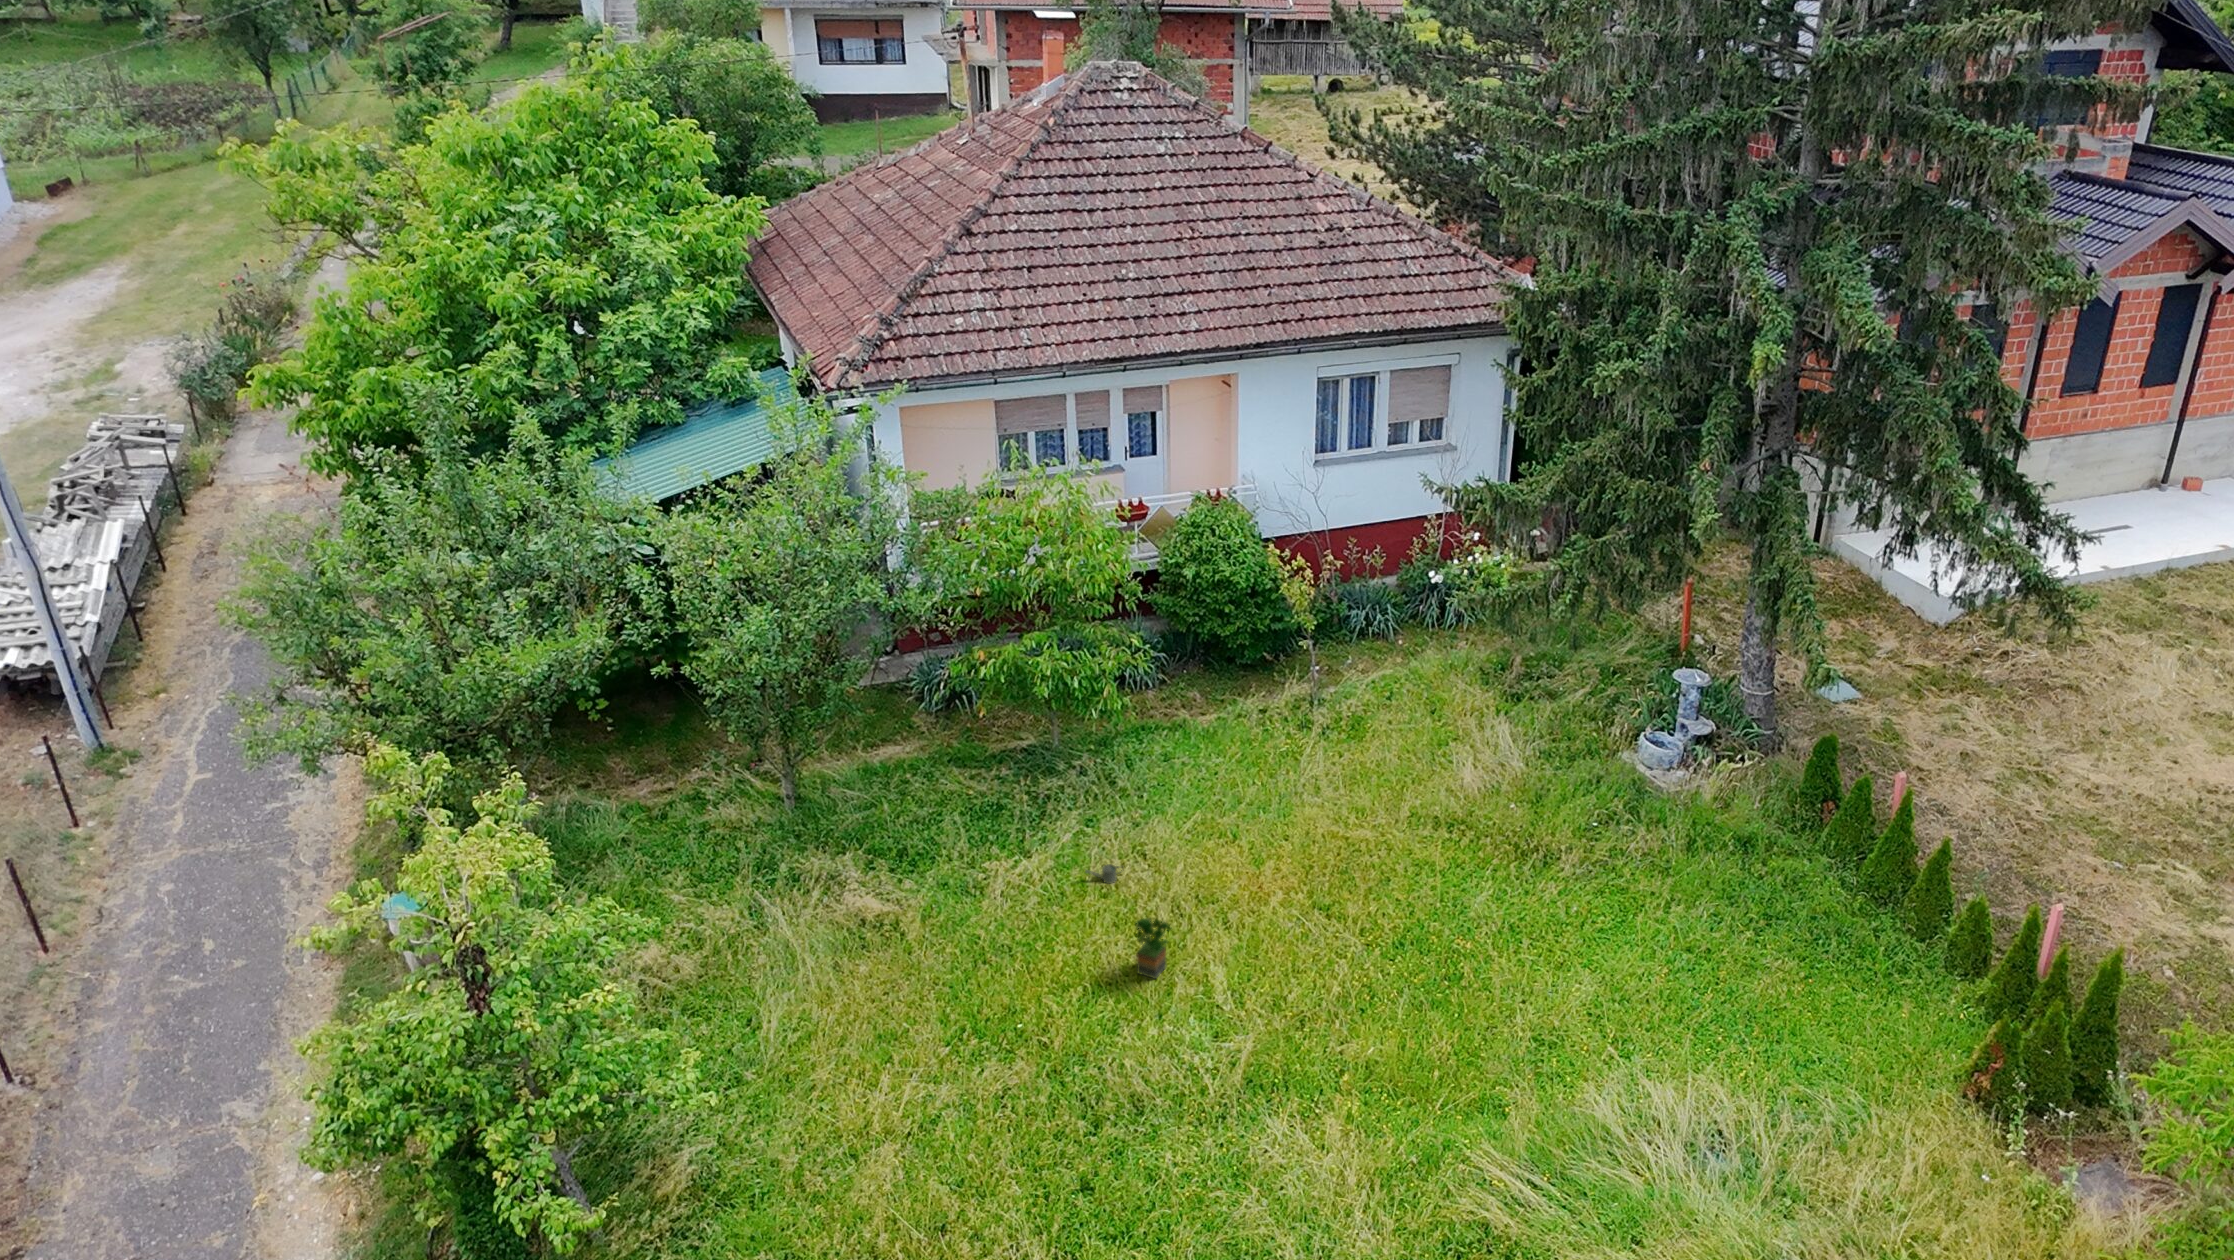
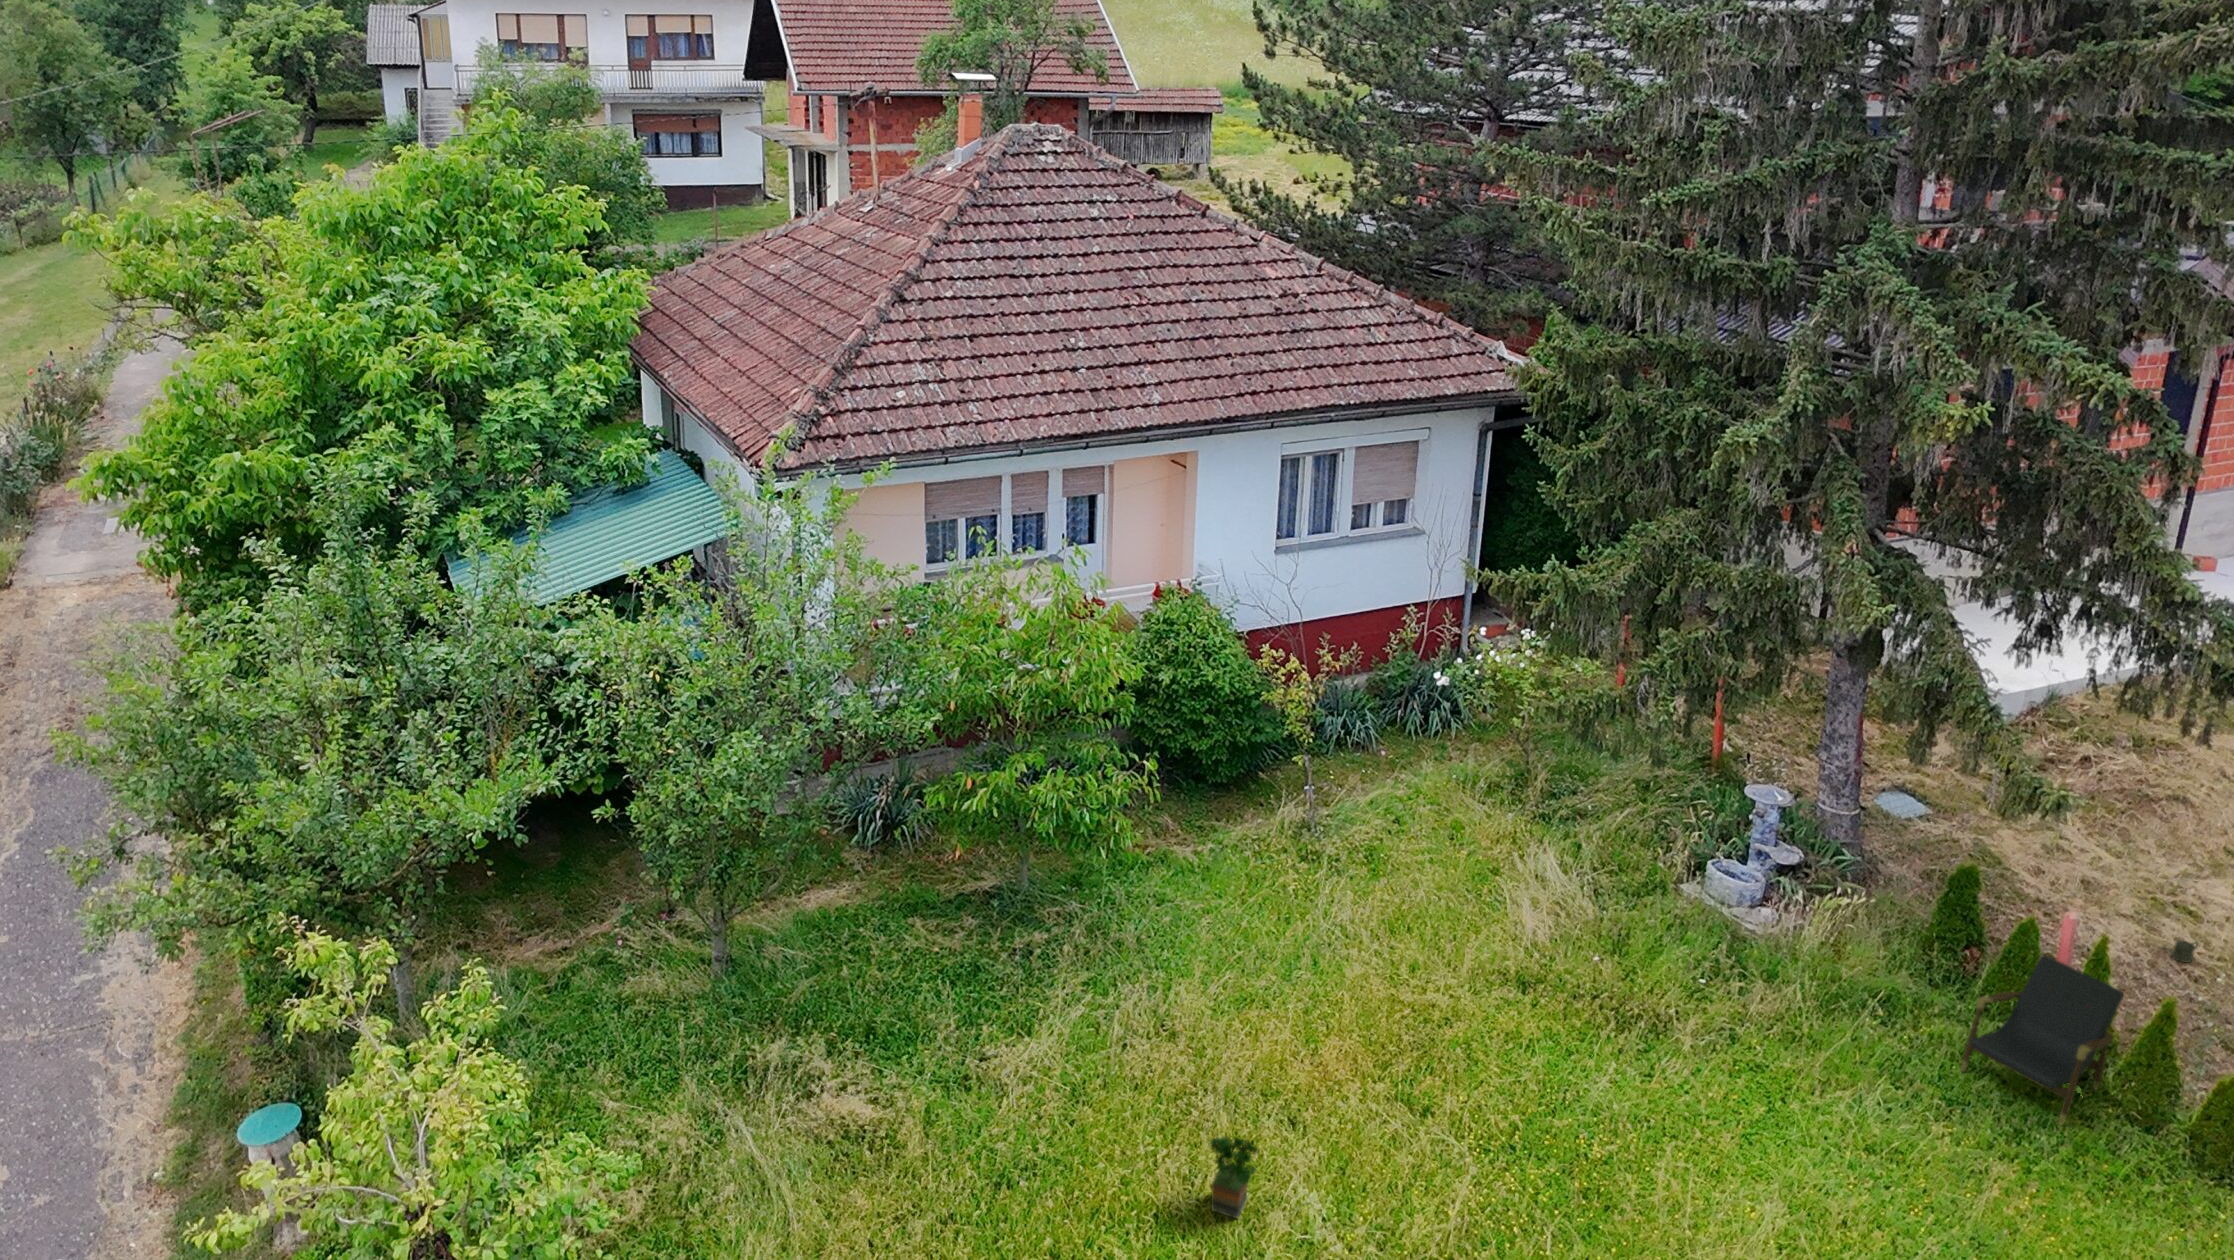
lounge chair: none [1760,796,1881,924] -> present [1961,955,2124,1125]
watering can: present [1086,864,1123,884] -> present [2162,940,2198,963]

